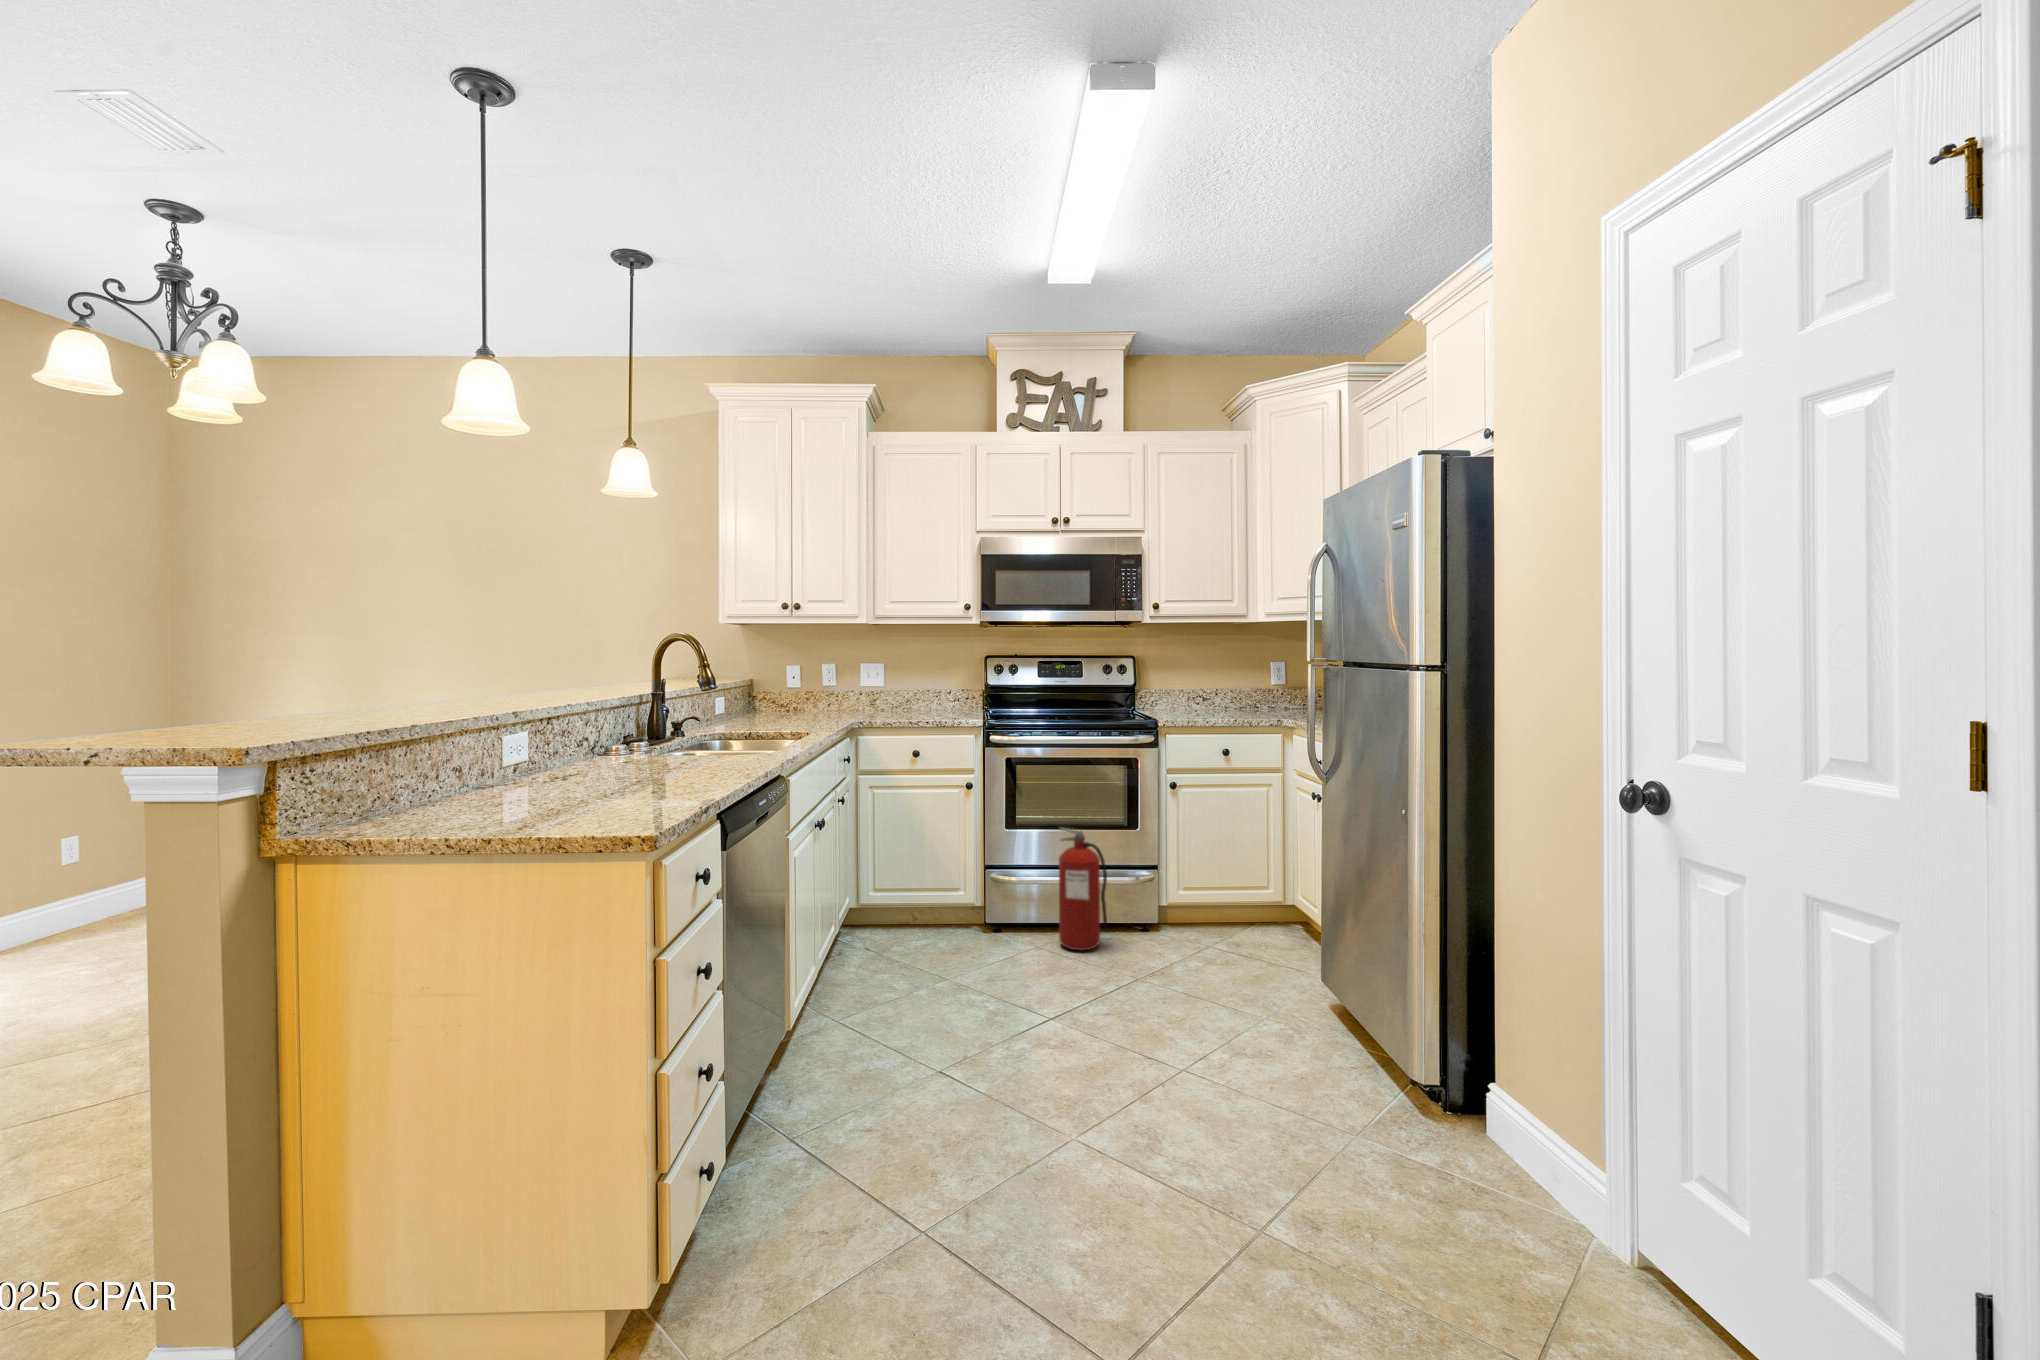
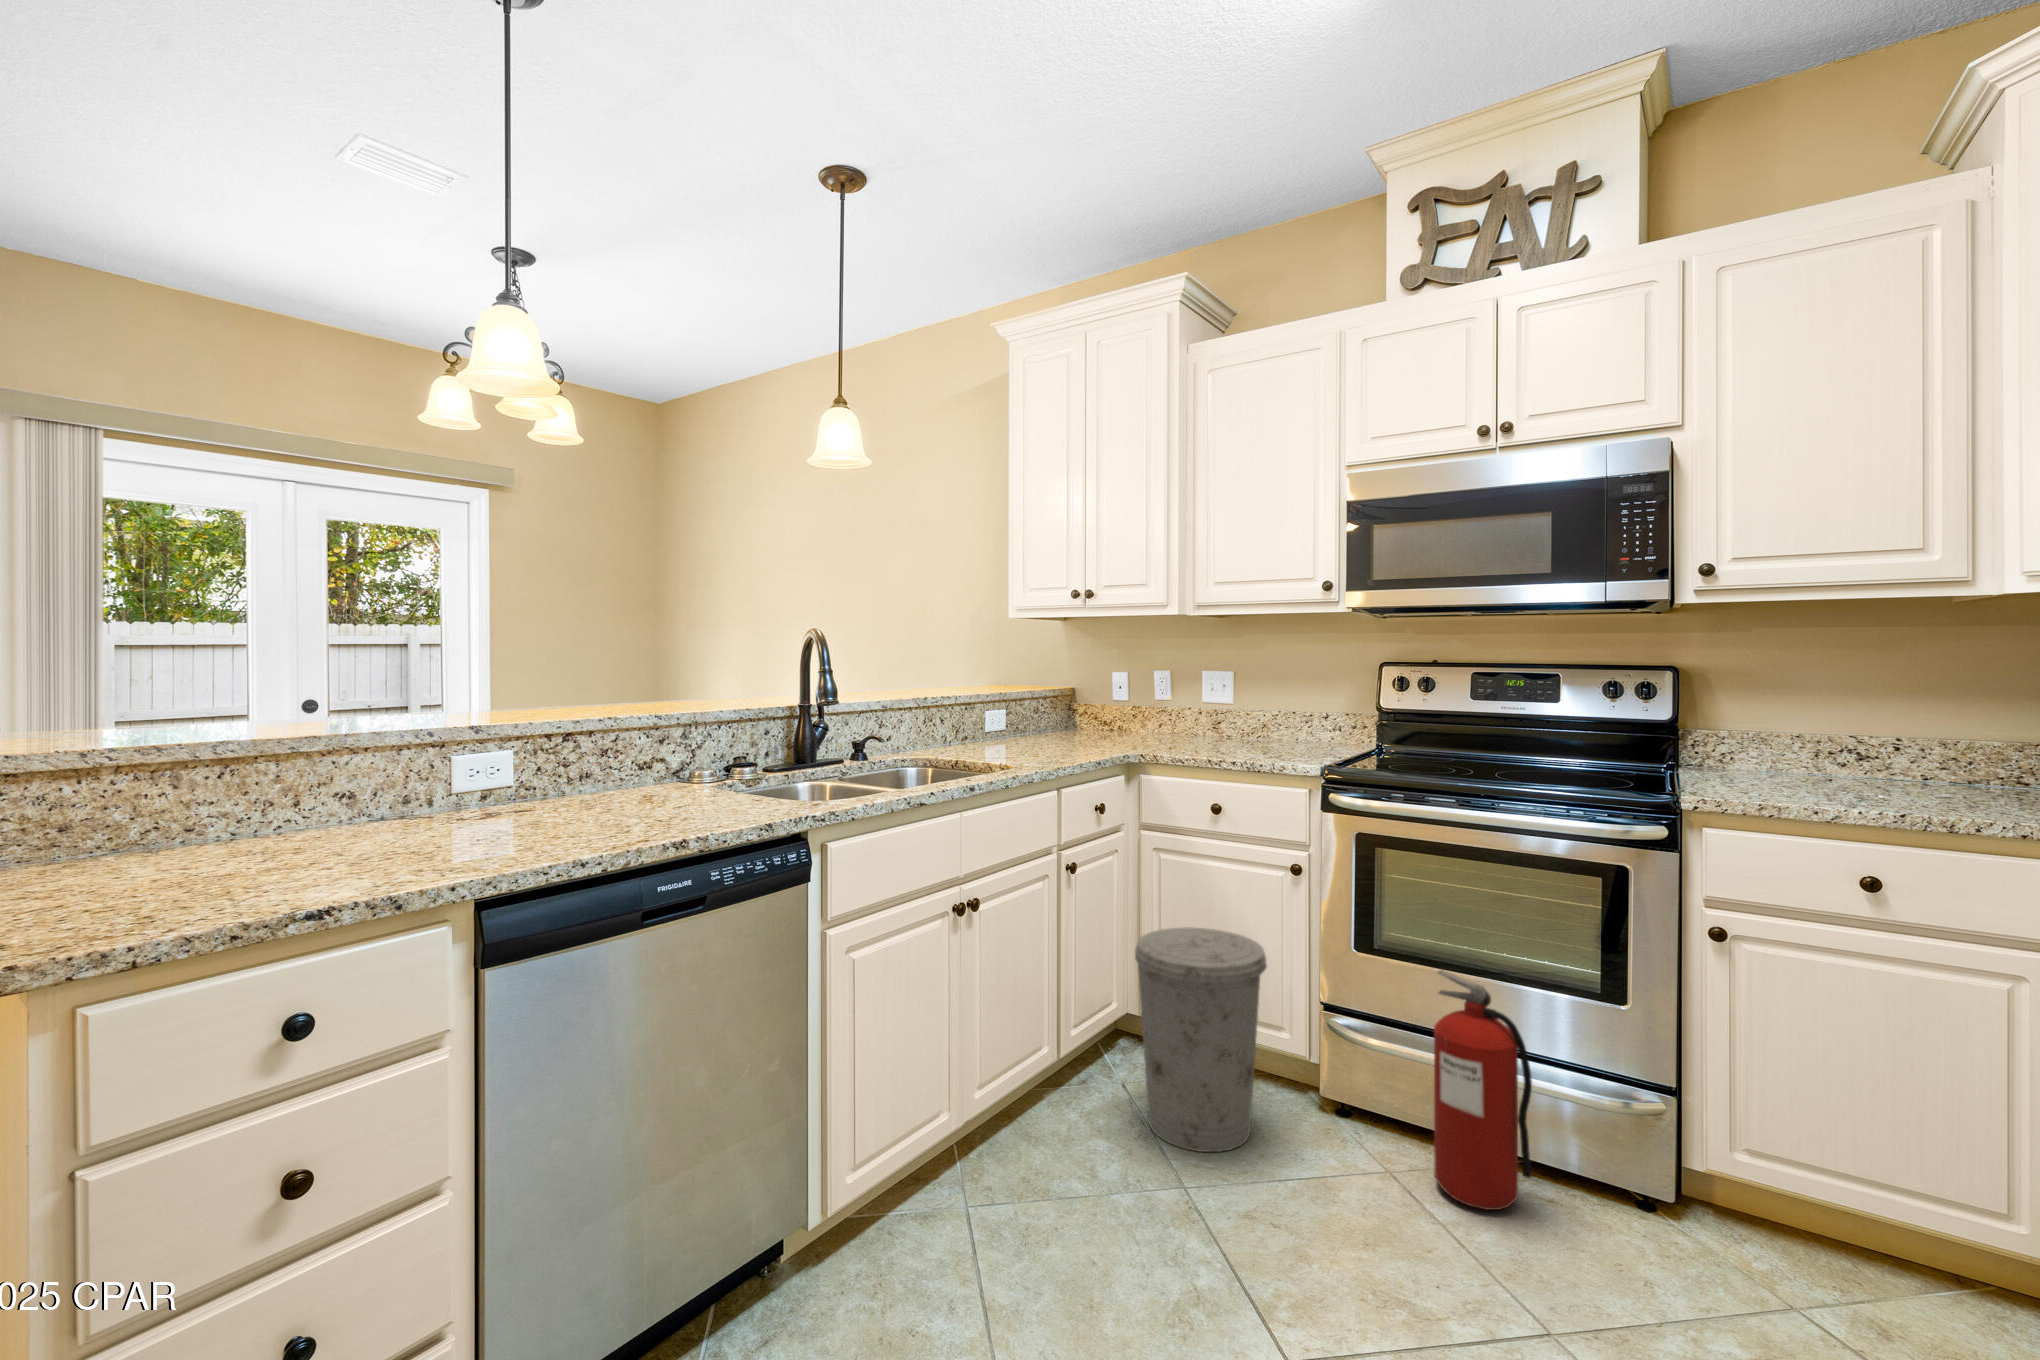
trash can: none [885,831,969,969] -> present [1135,928,1267,1152]

